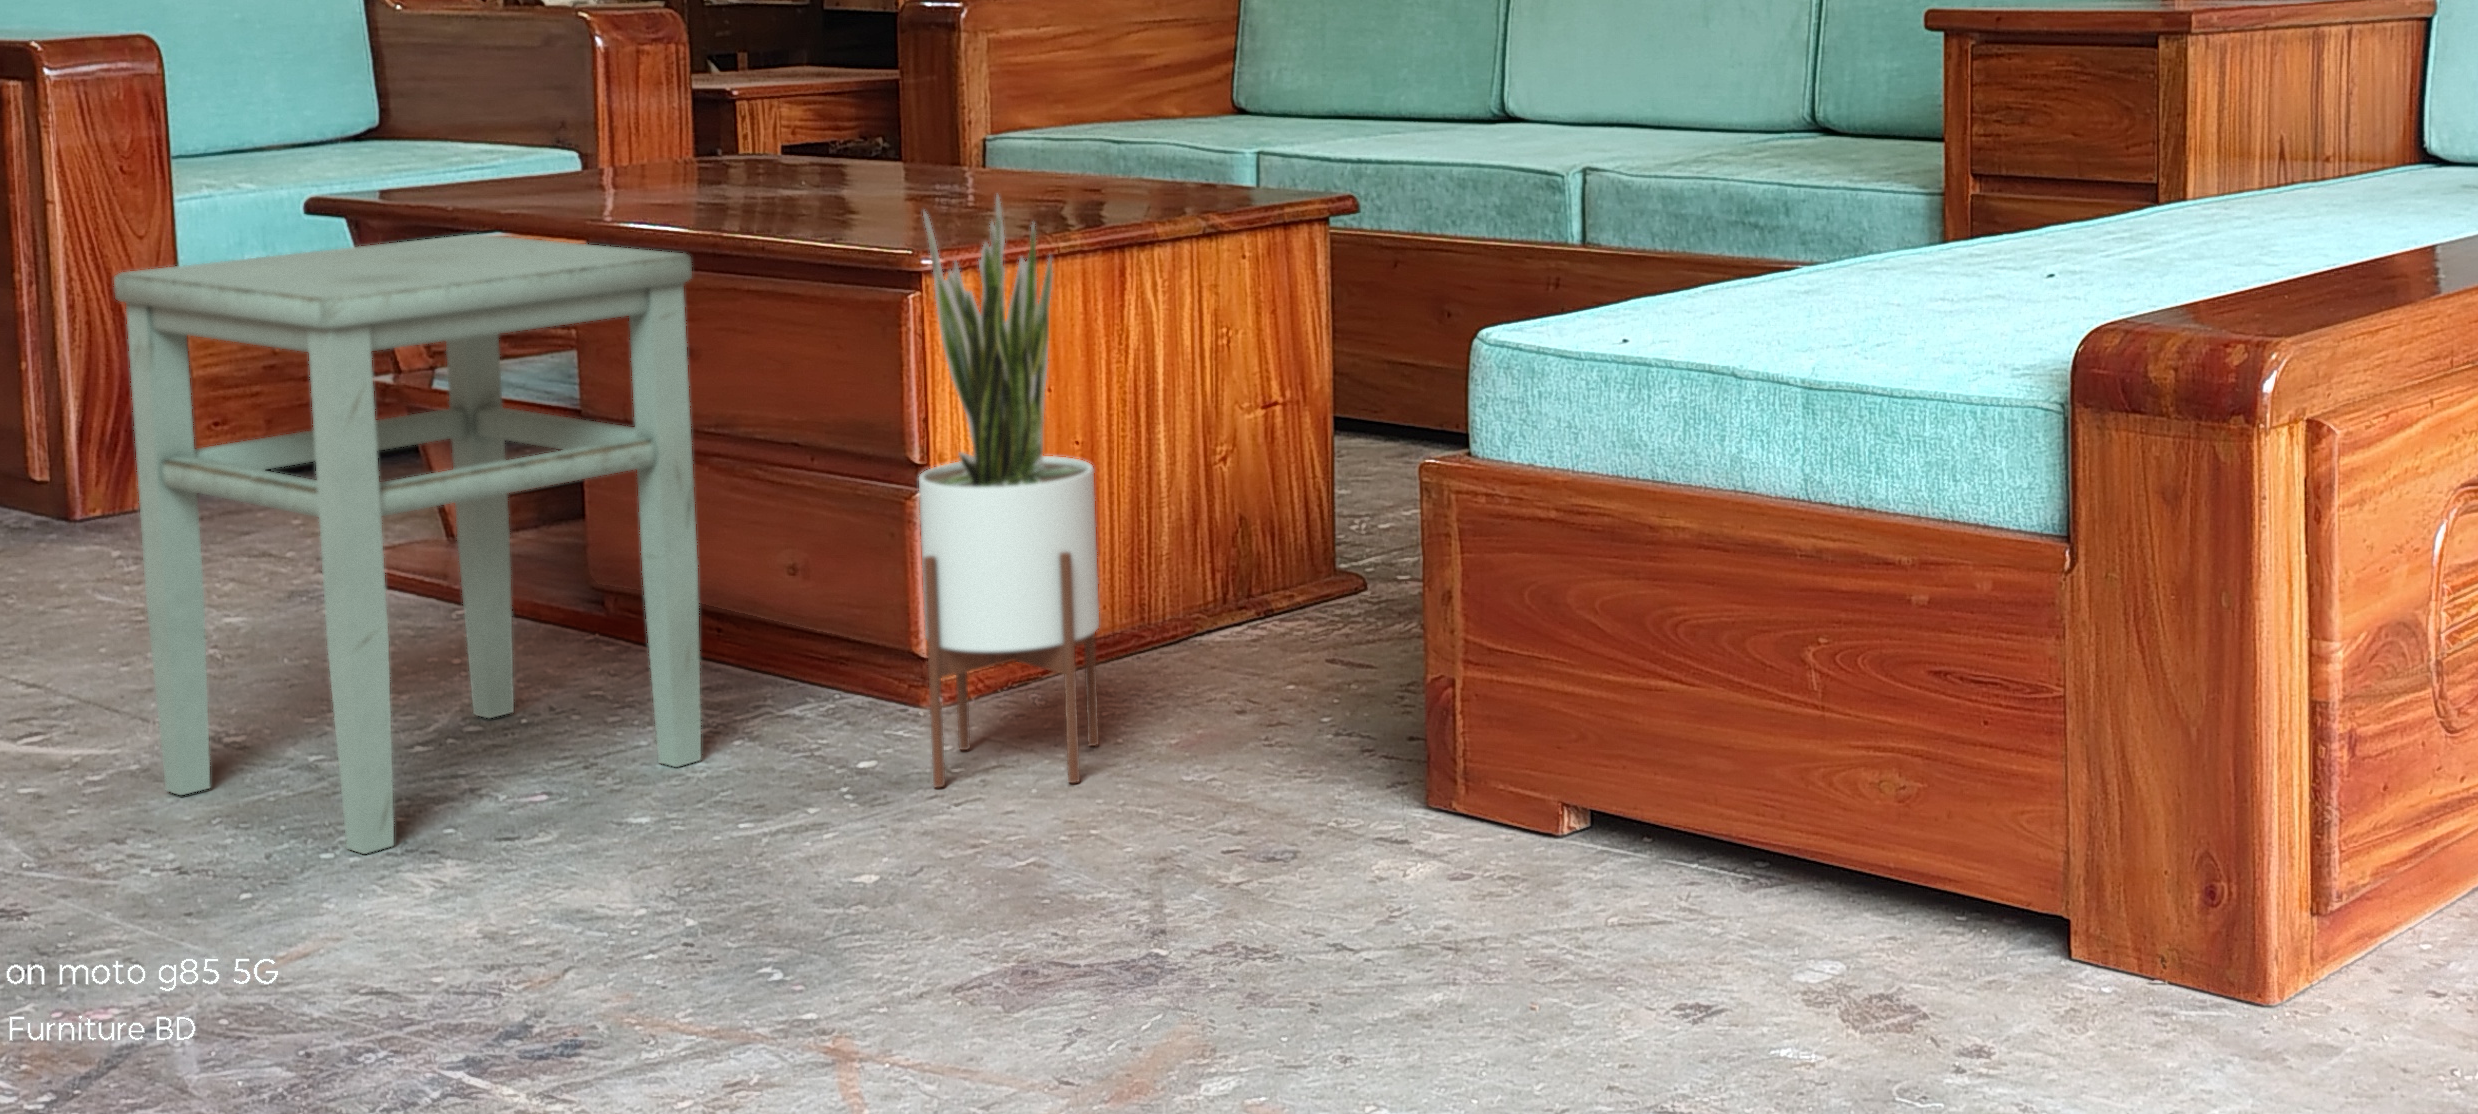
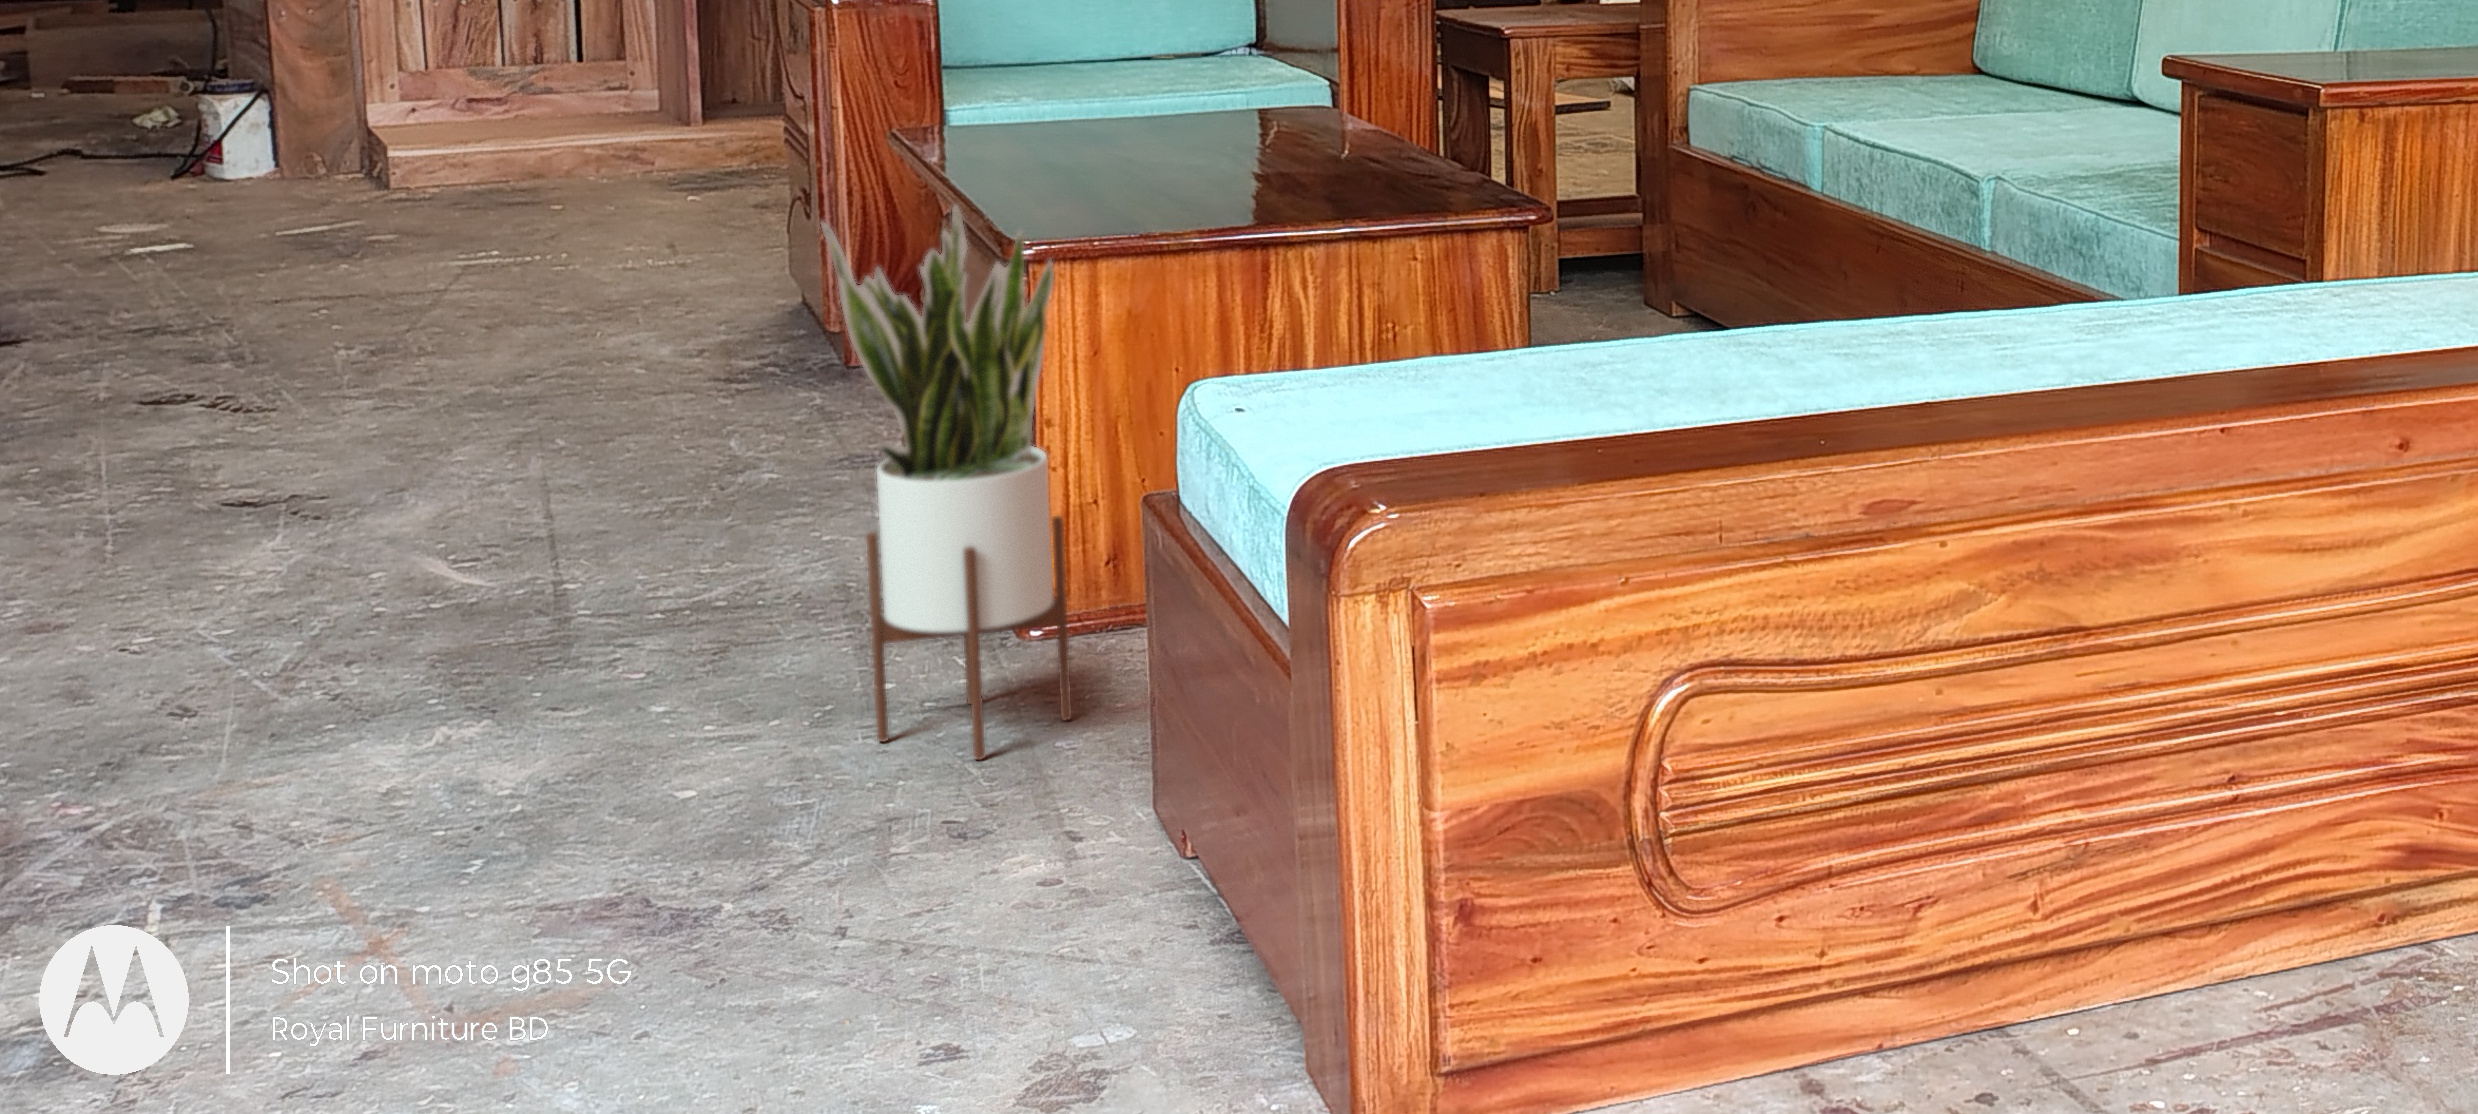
stool: present [114,234,701,854] -> none [367,181,787,723]

